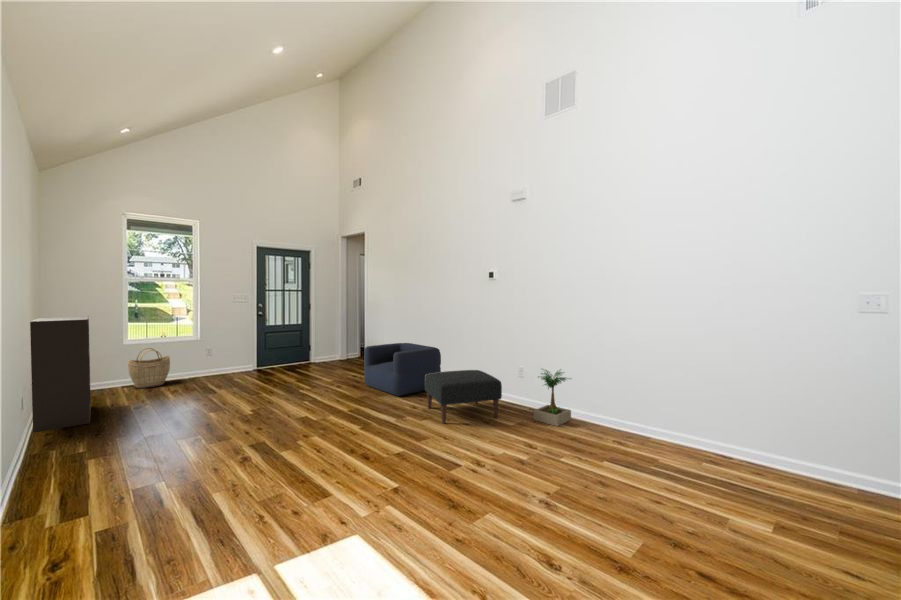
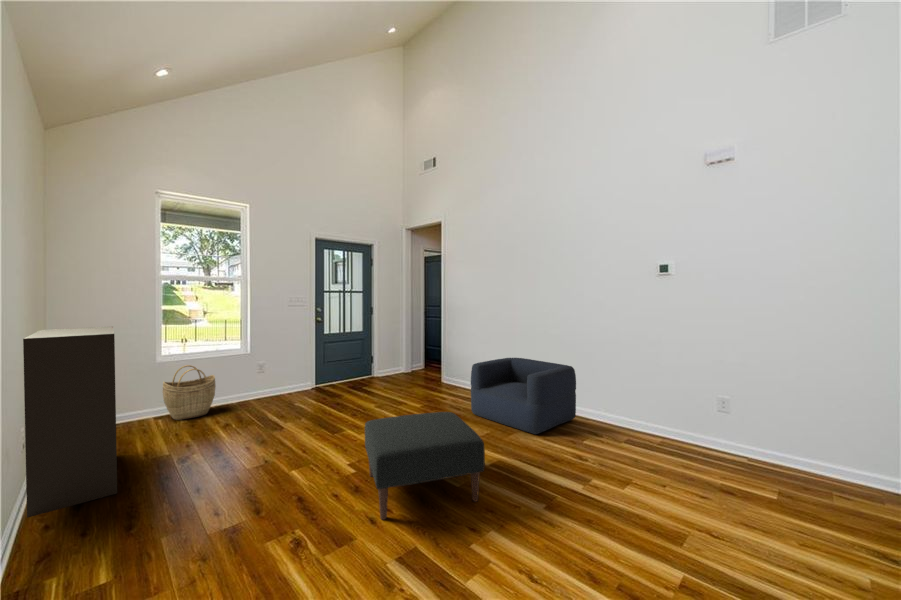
ottoman: present [425,370,502,424] -> present [365,412,485,520]
potted plant: present [534,370,571,426] -> none [782,404,863,499]

